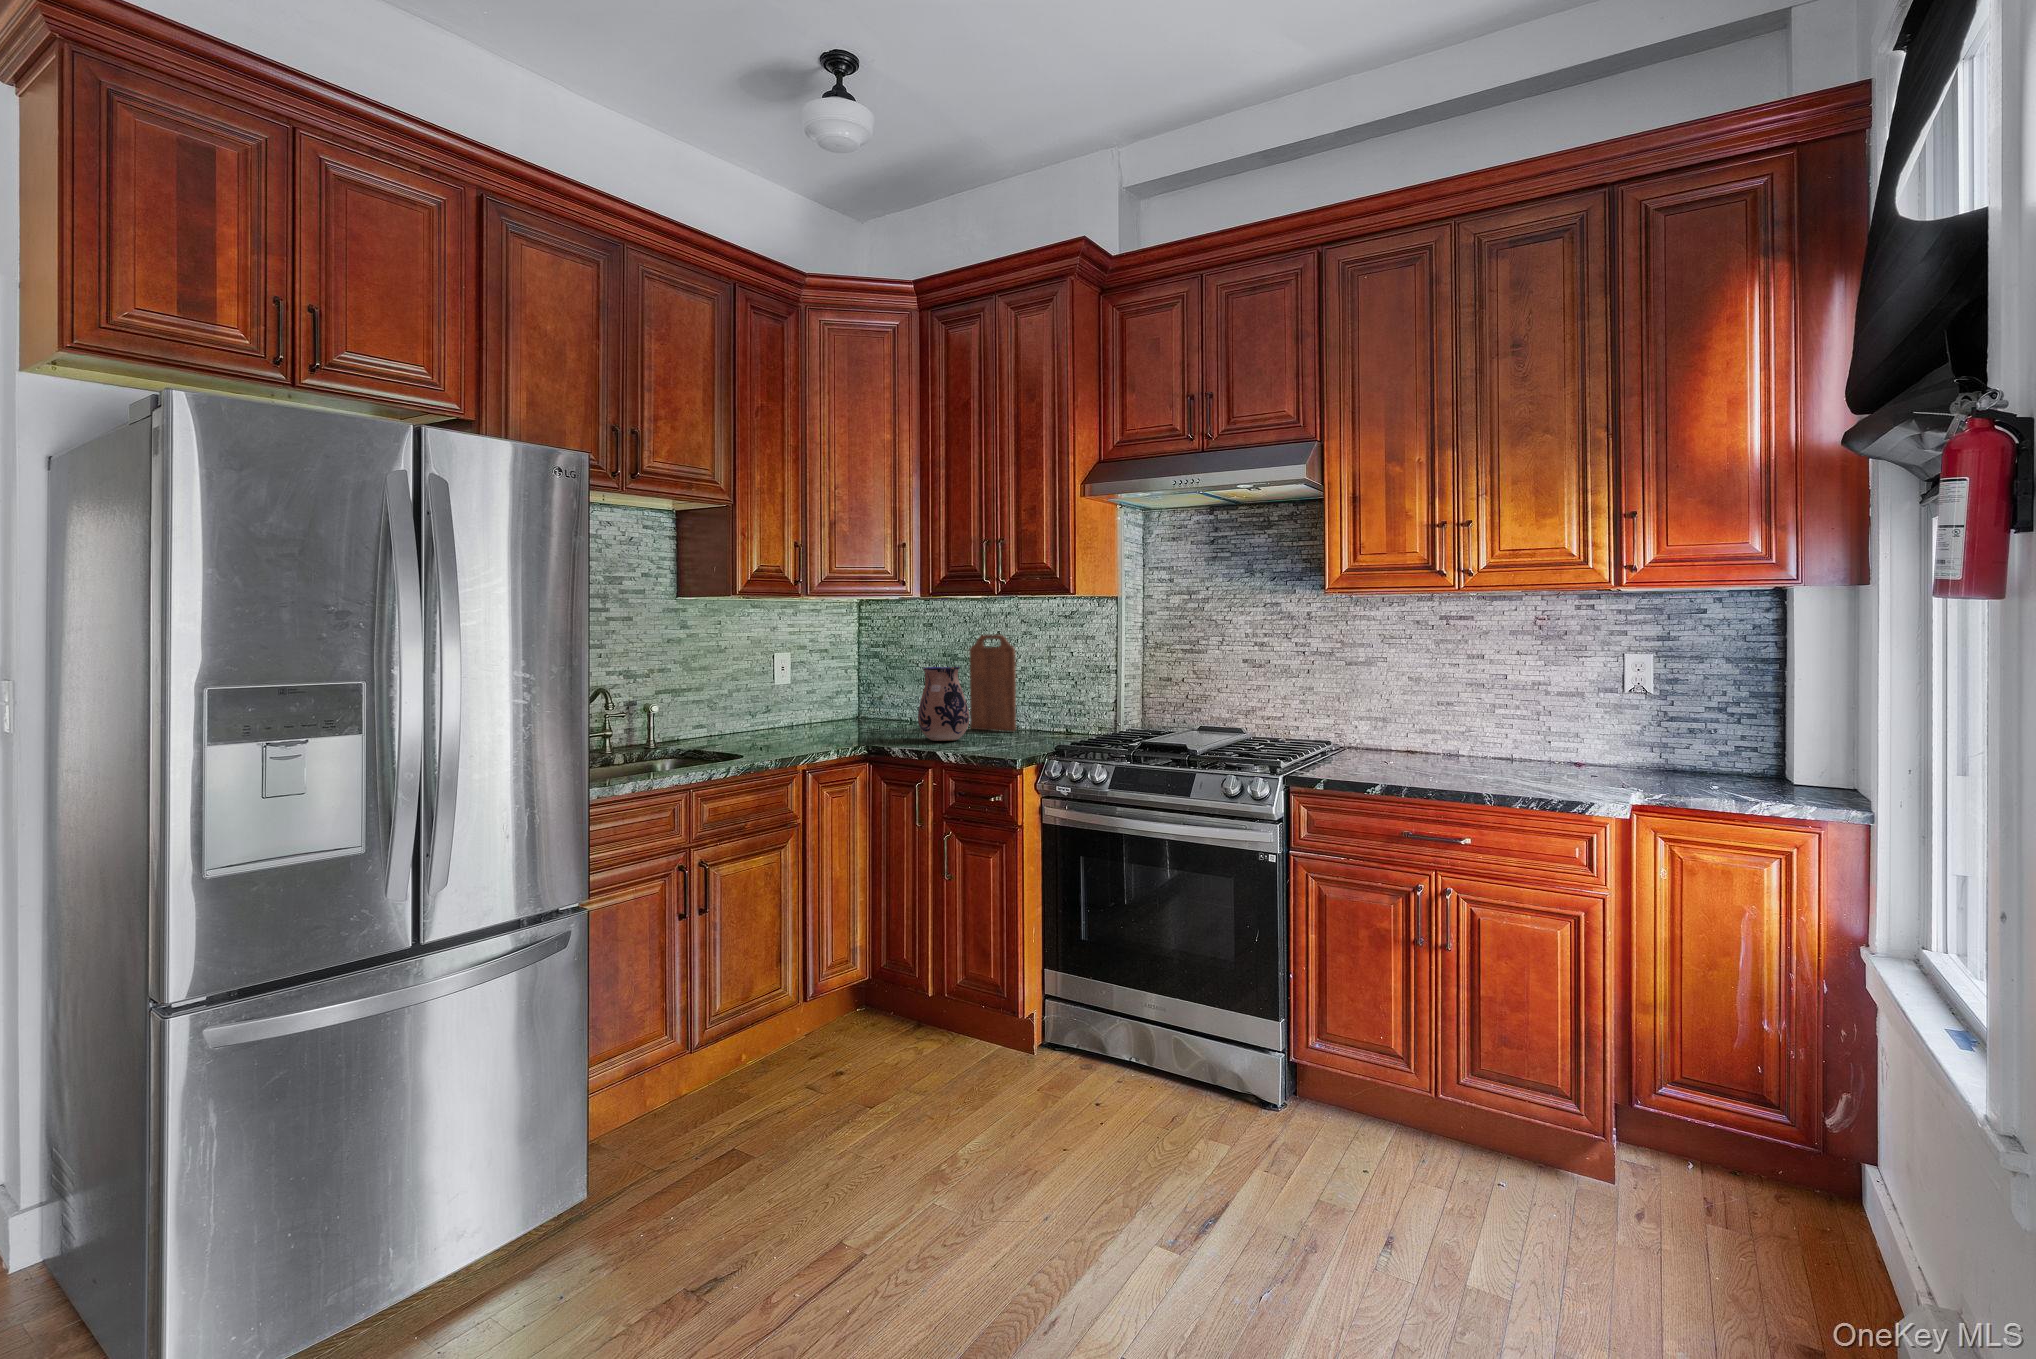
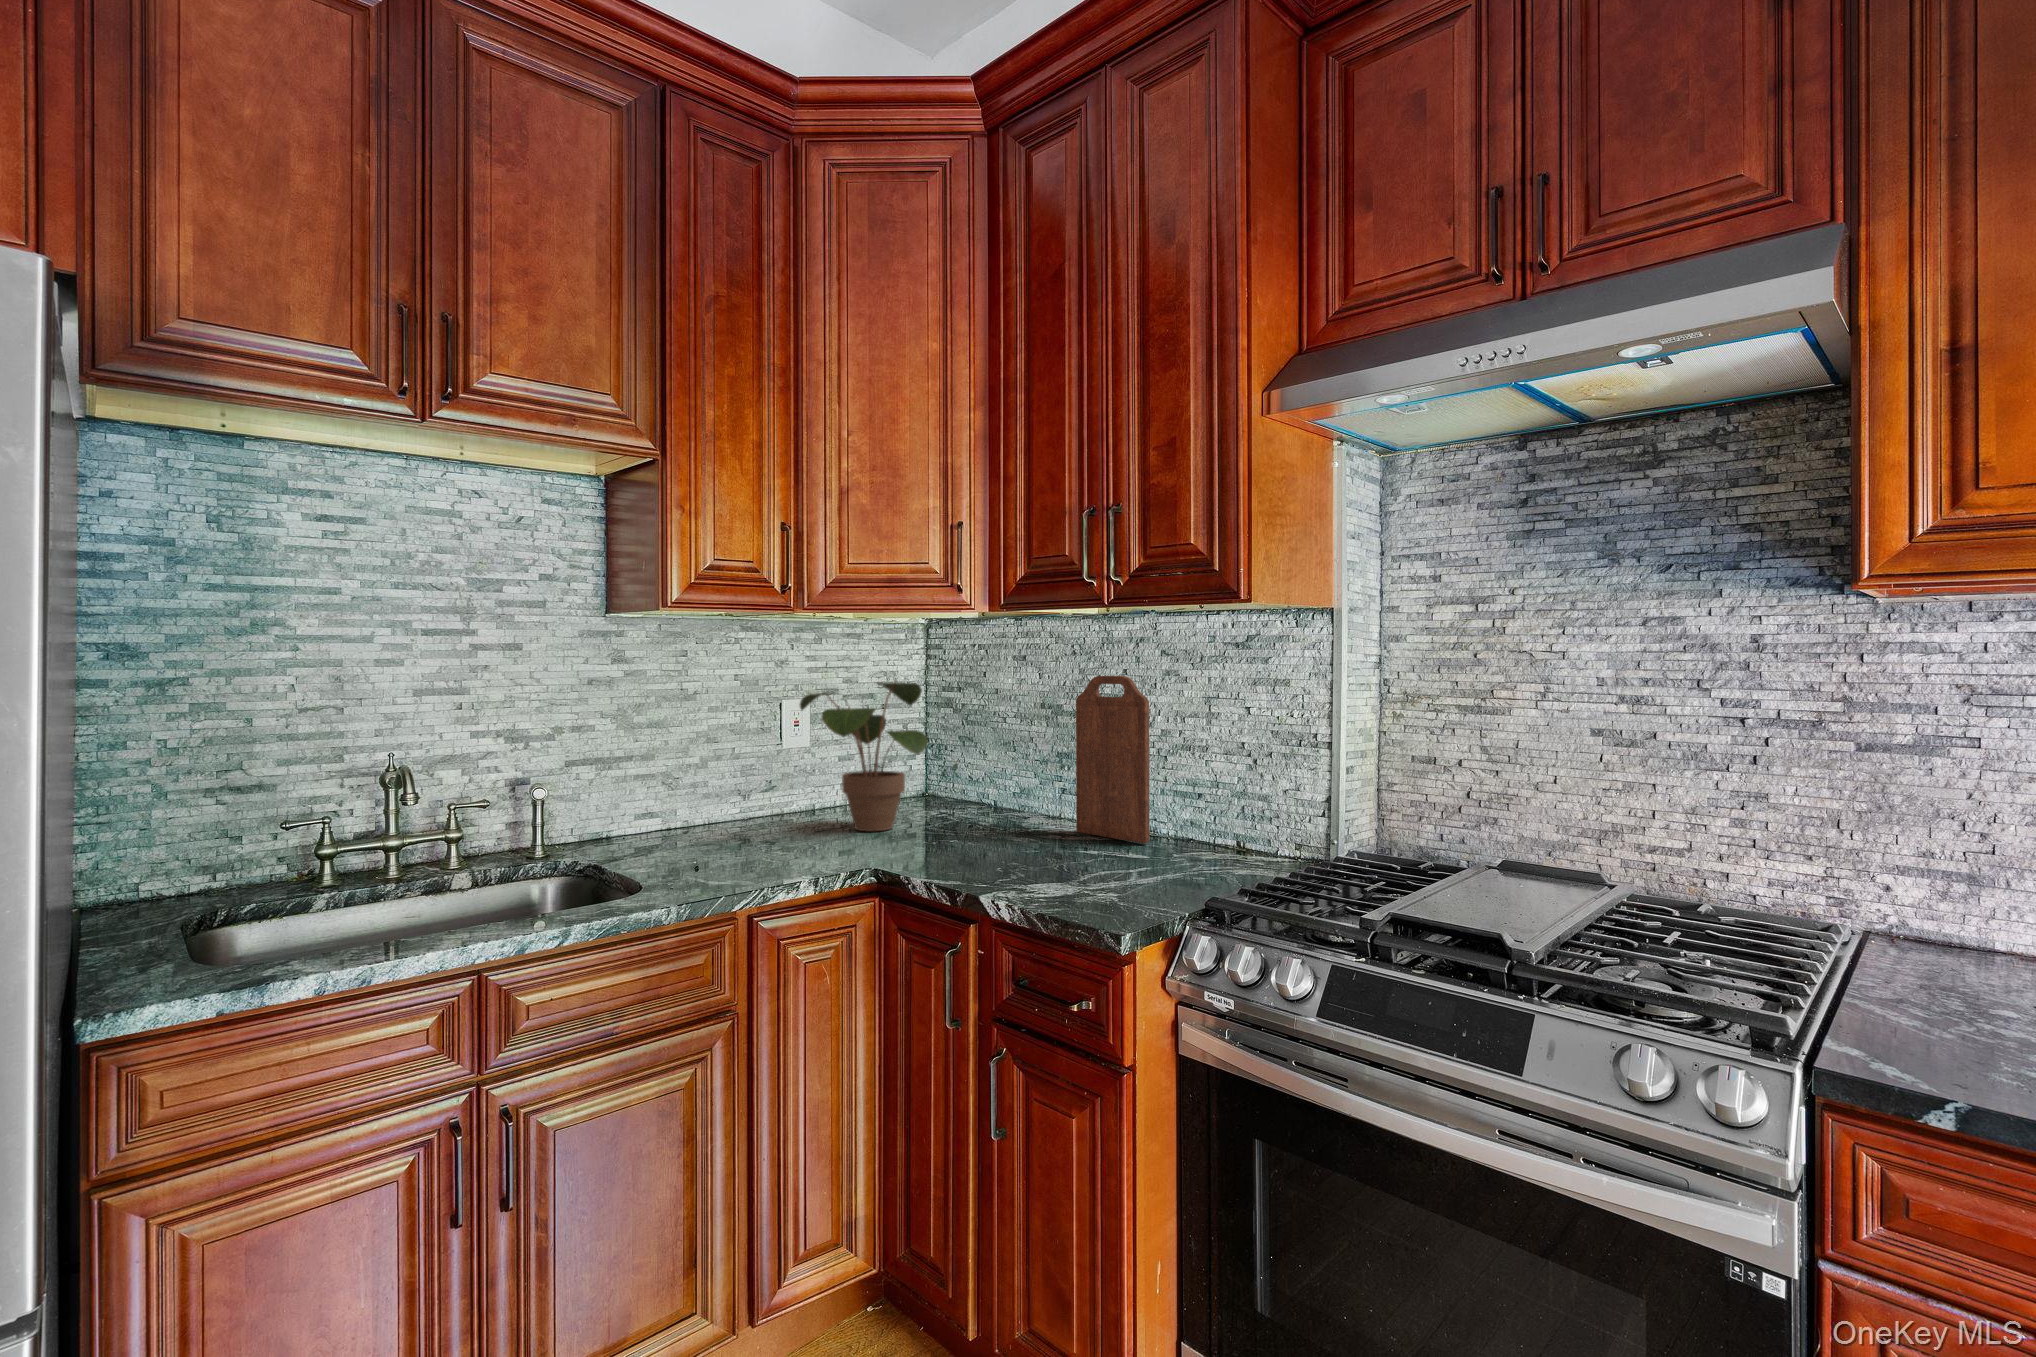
potted plant: none [794,638,881,732] -> present [800,681,928,831]
ceramic pitcher: present [918,667,969,741] -> none [969,732,1059,865]

